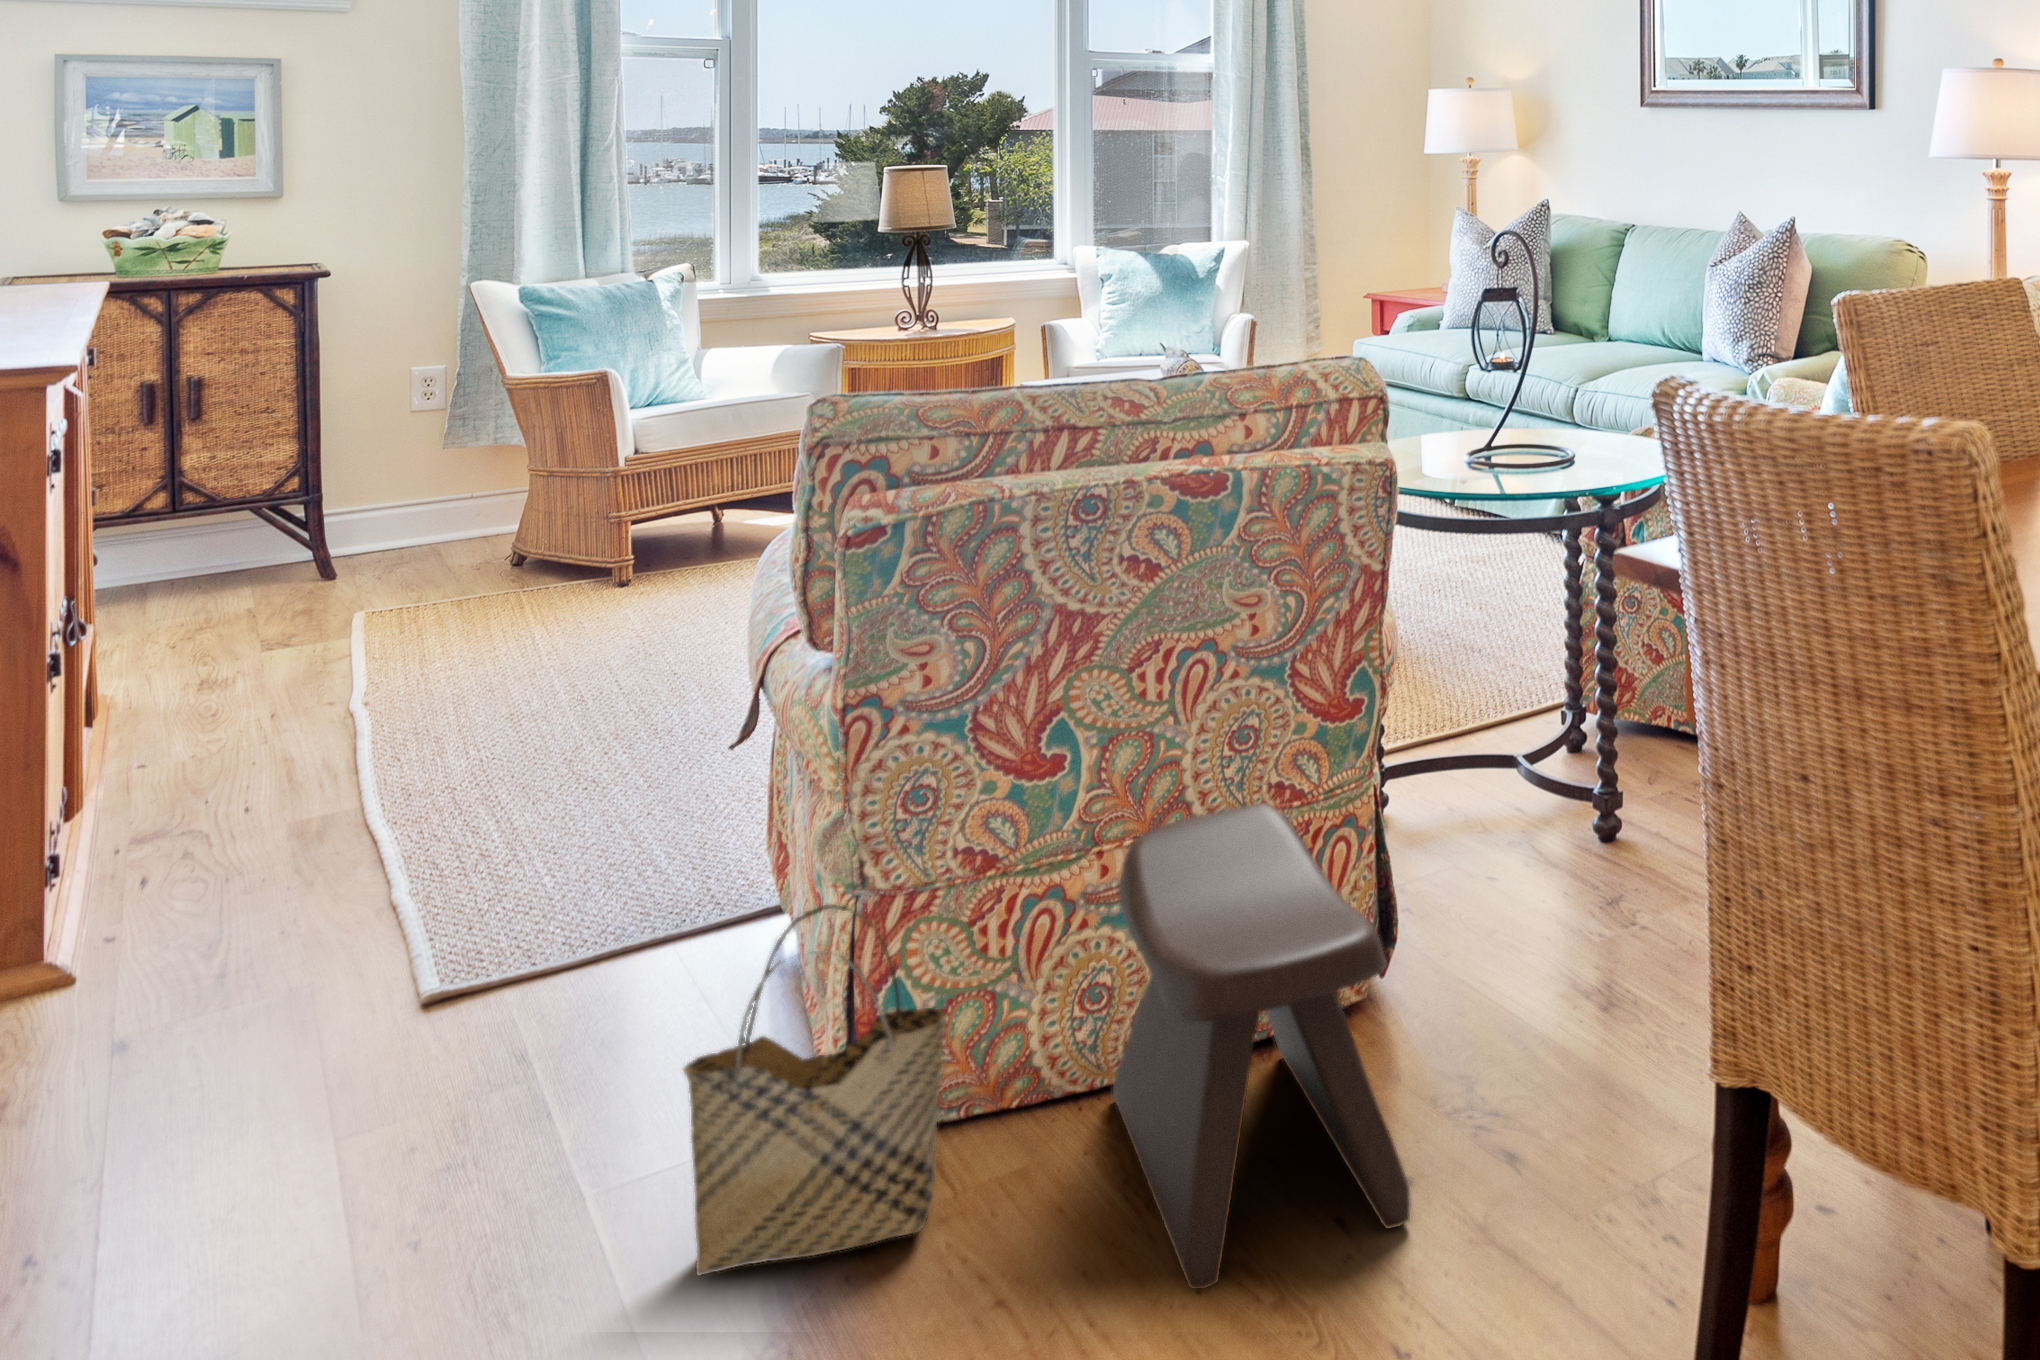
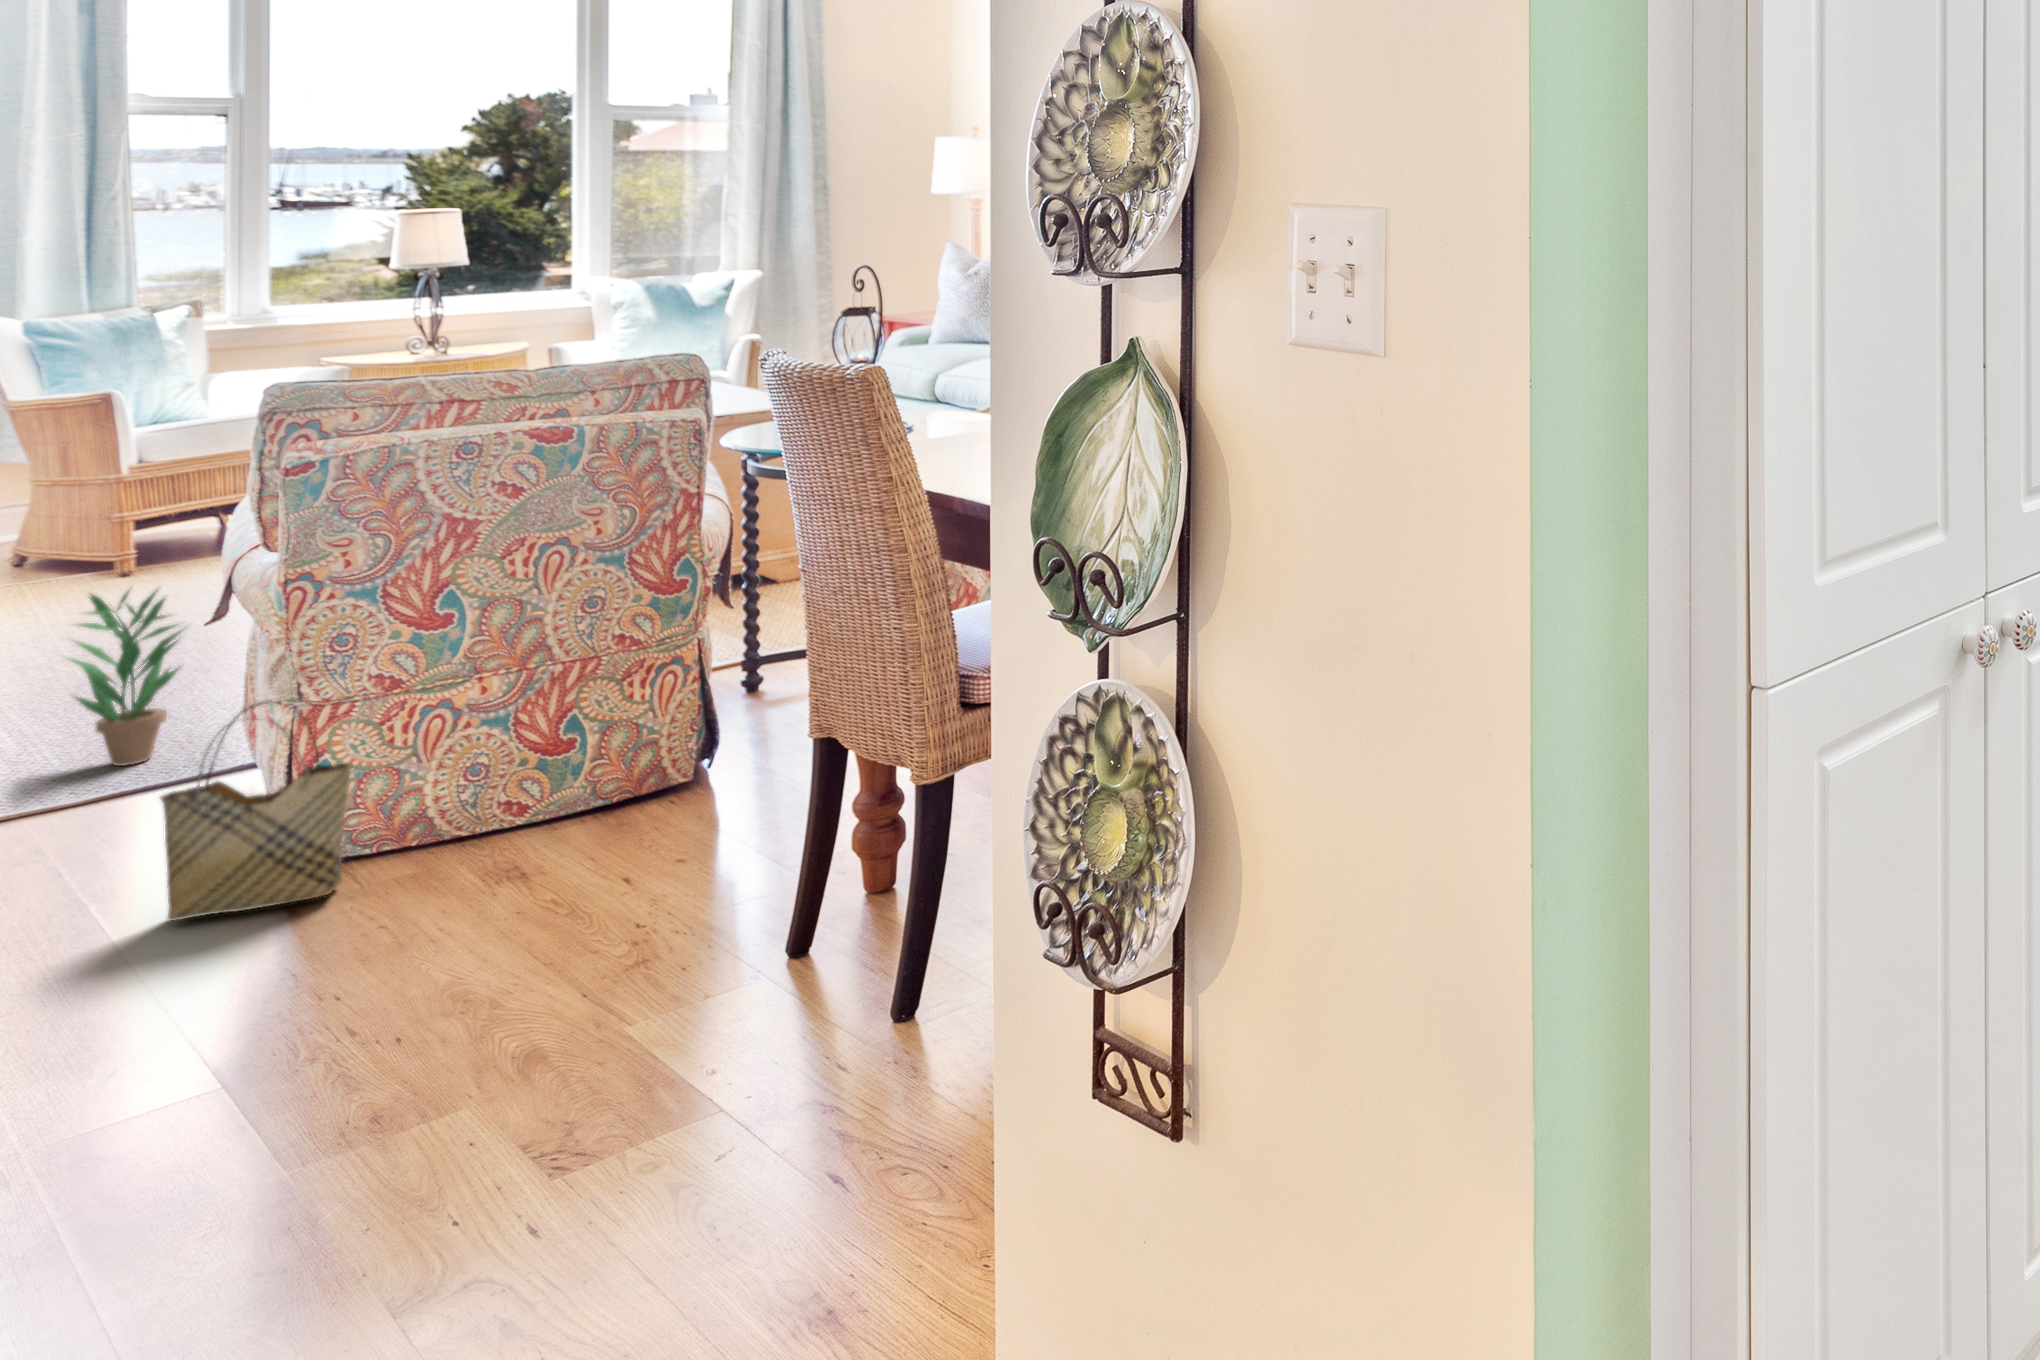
potted plant: none [550,657,707,905] -> present [70,591,182,766]
stool: present [1113,803,1411,1289] -> none [485,642,669,906]

